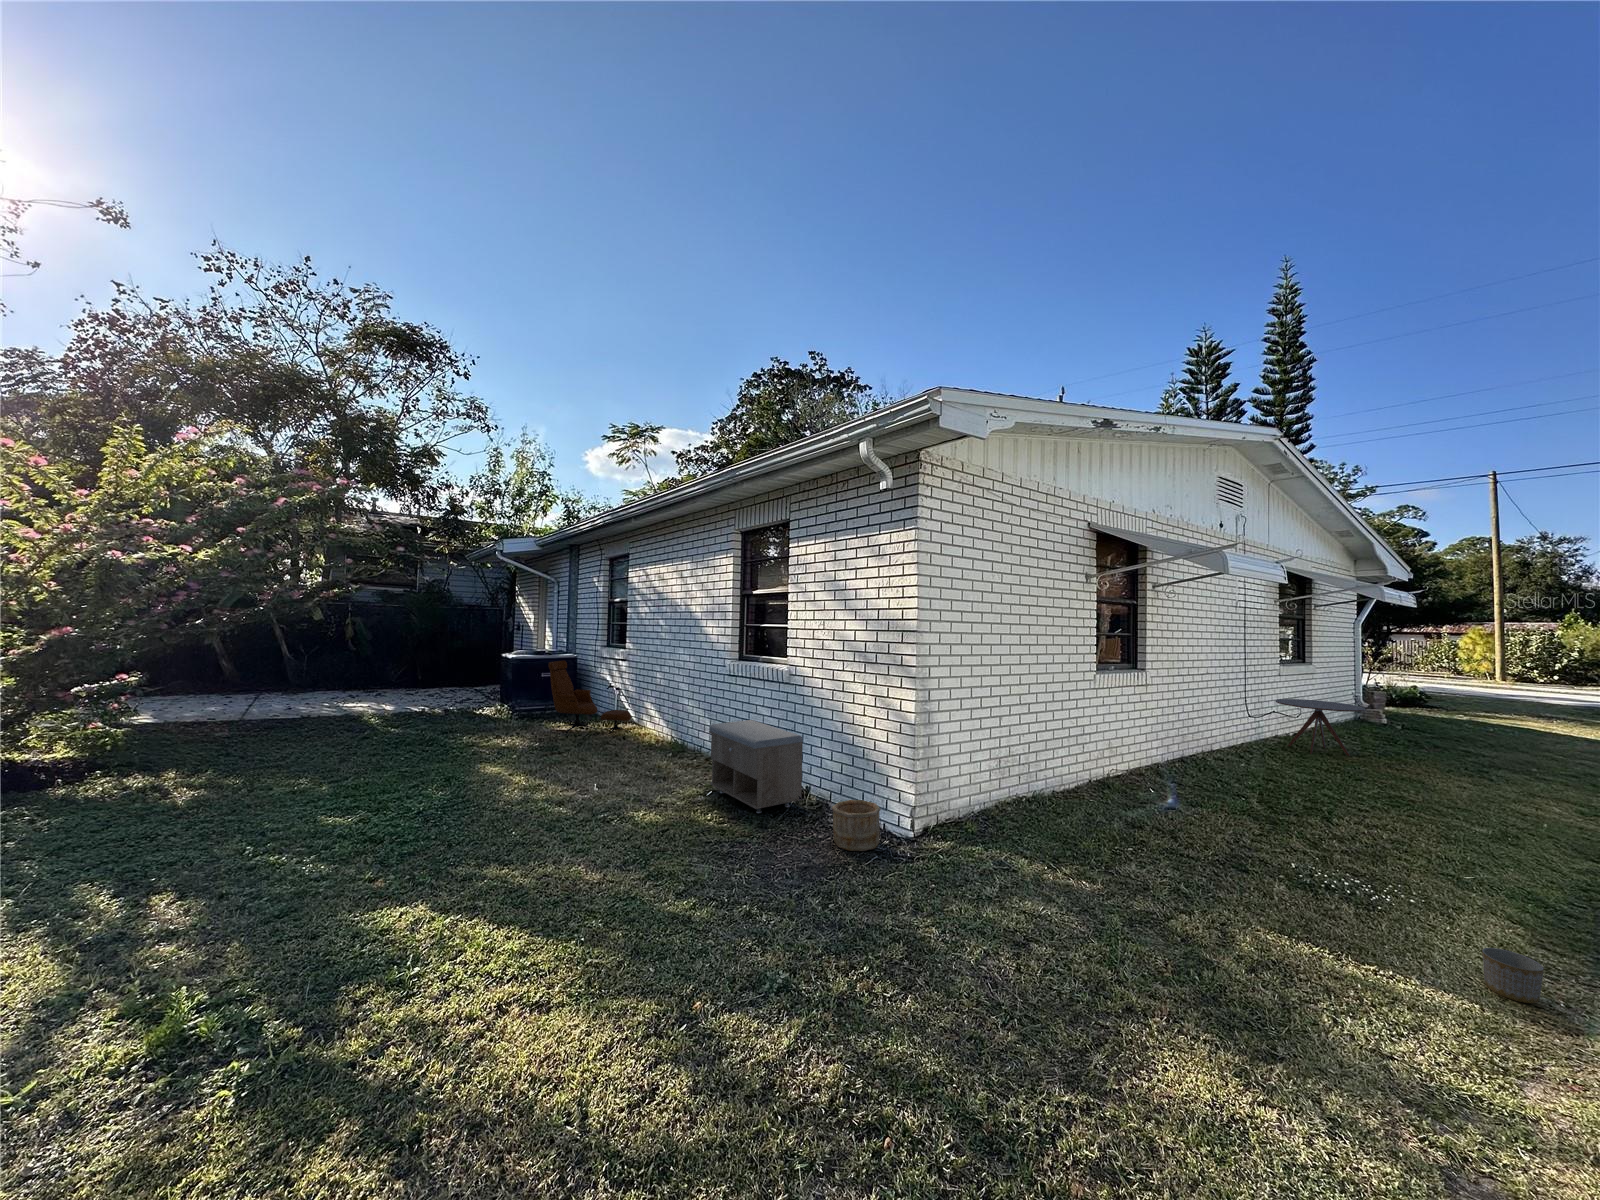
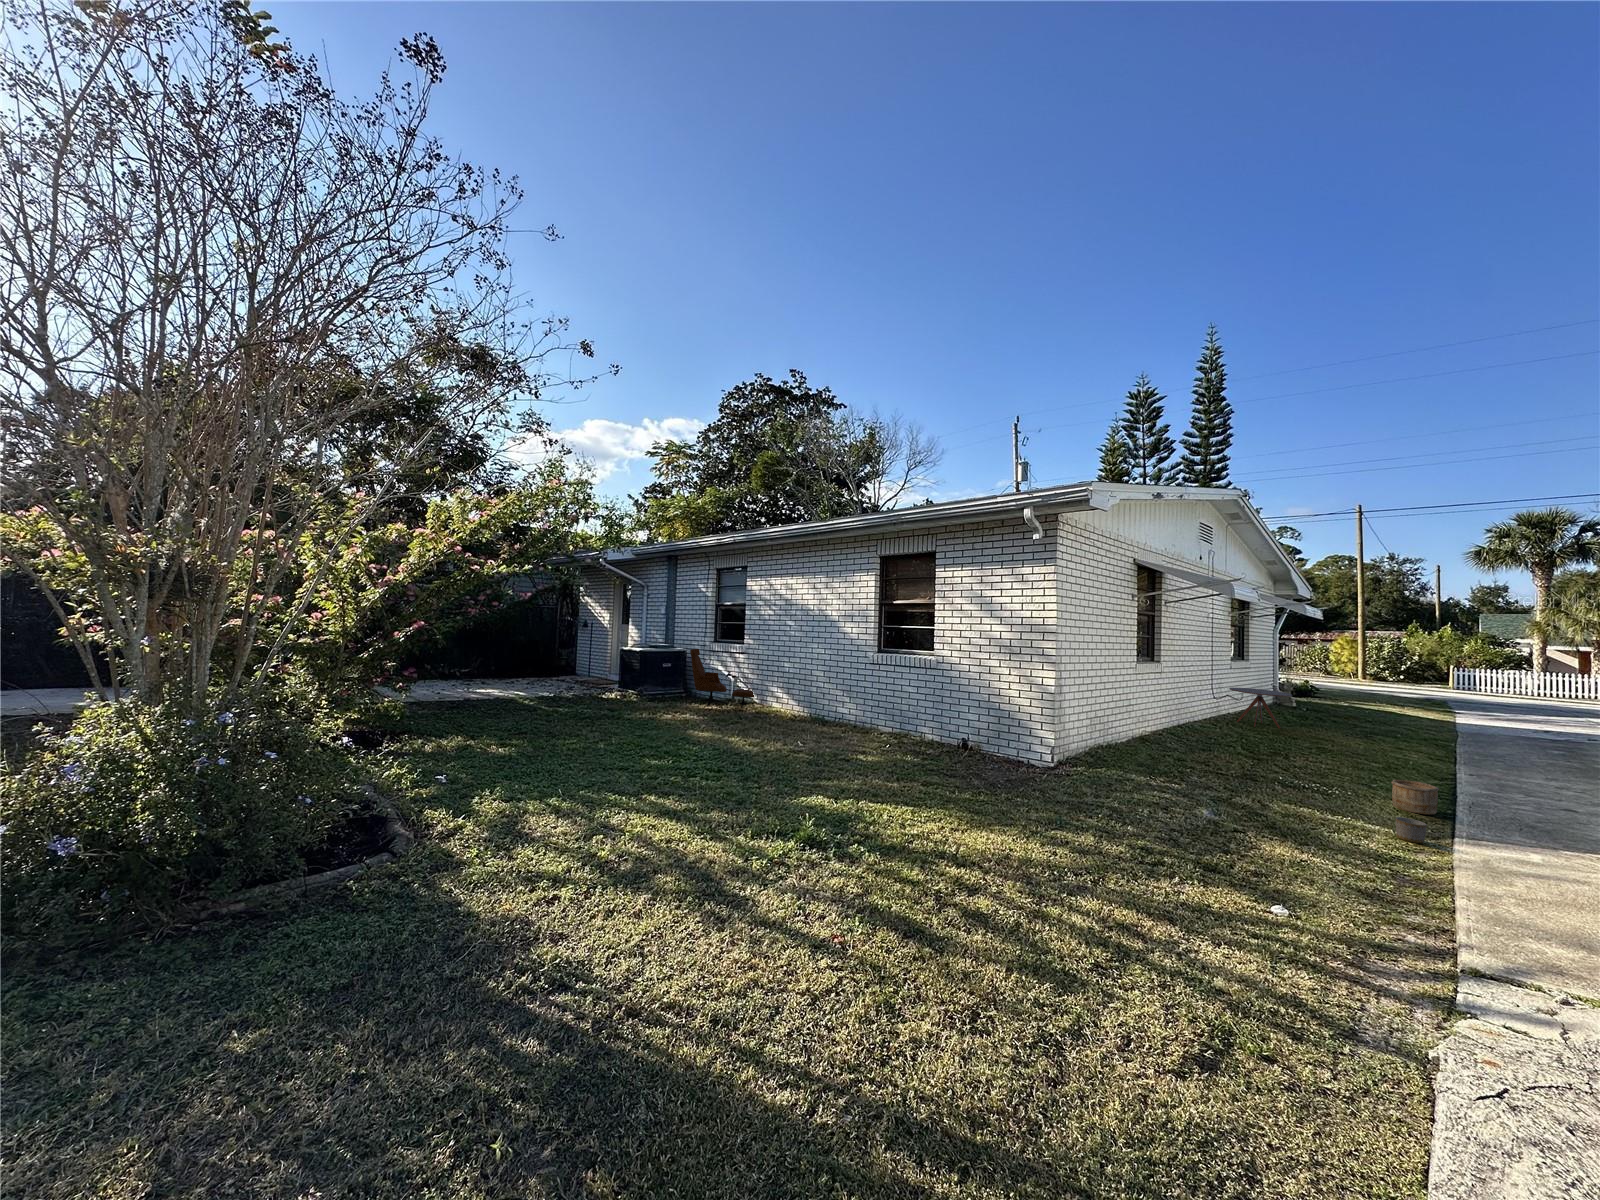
storage bench: present [709,720,803,813] -> none [875,695,952,759]
wooden bucket: present [832,800,881,851] -> present [1391,780,1439,814]

